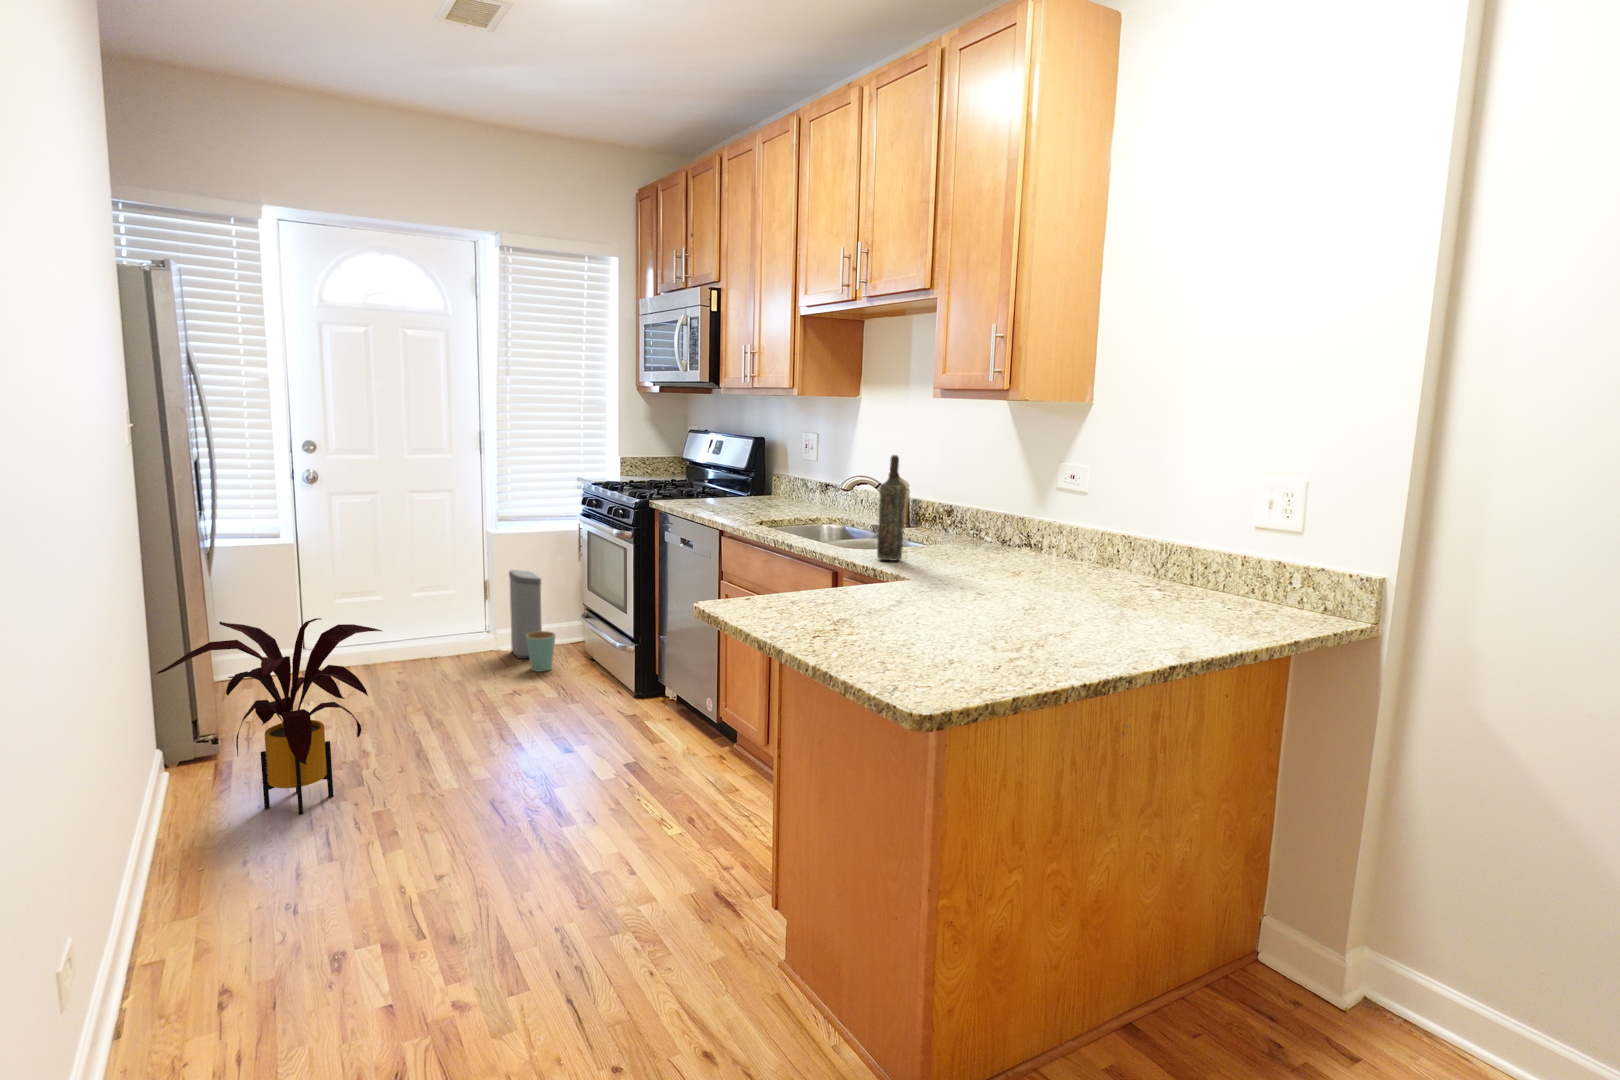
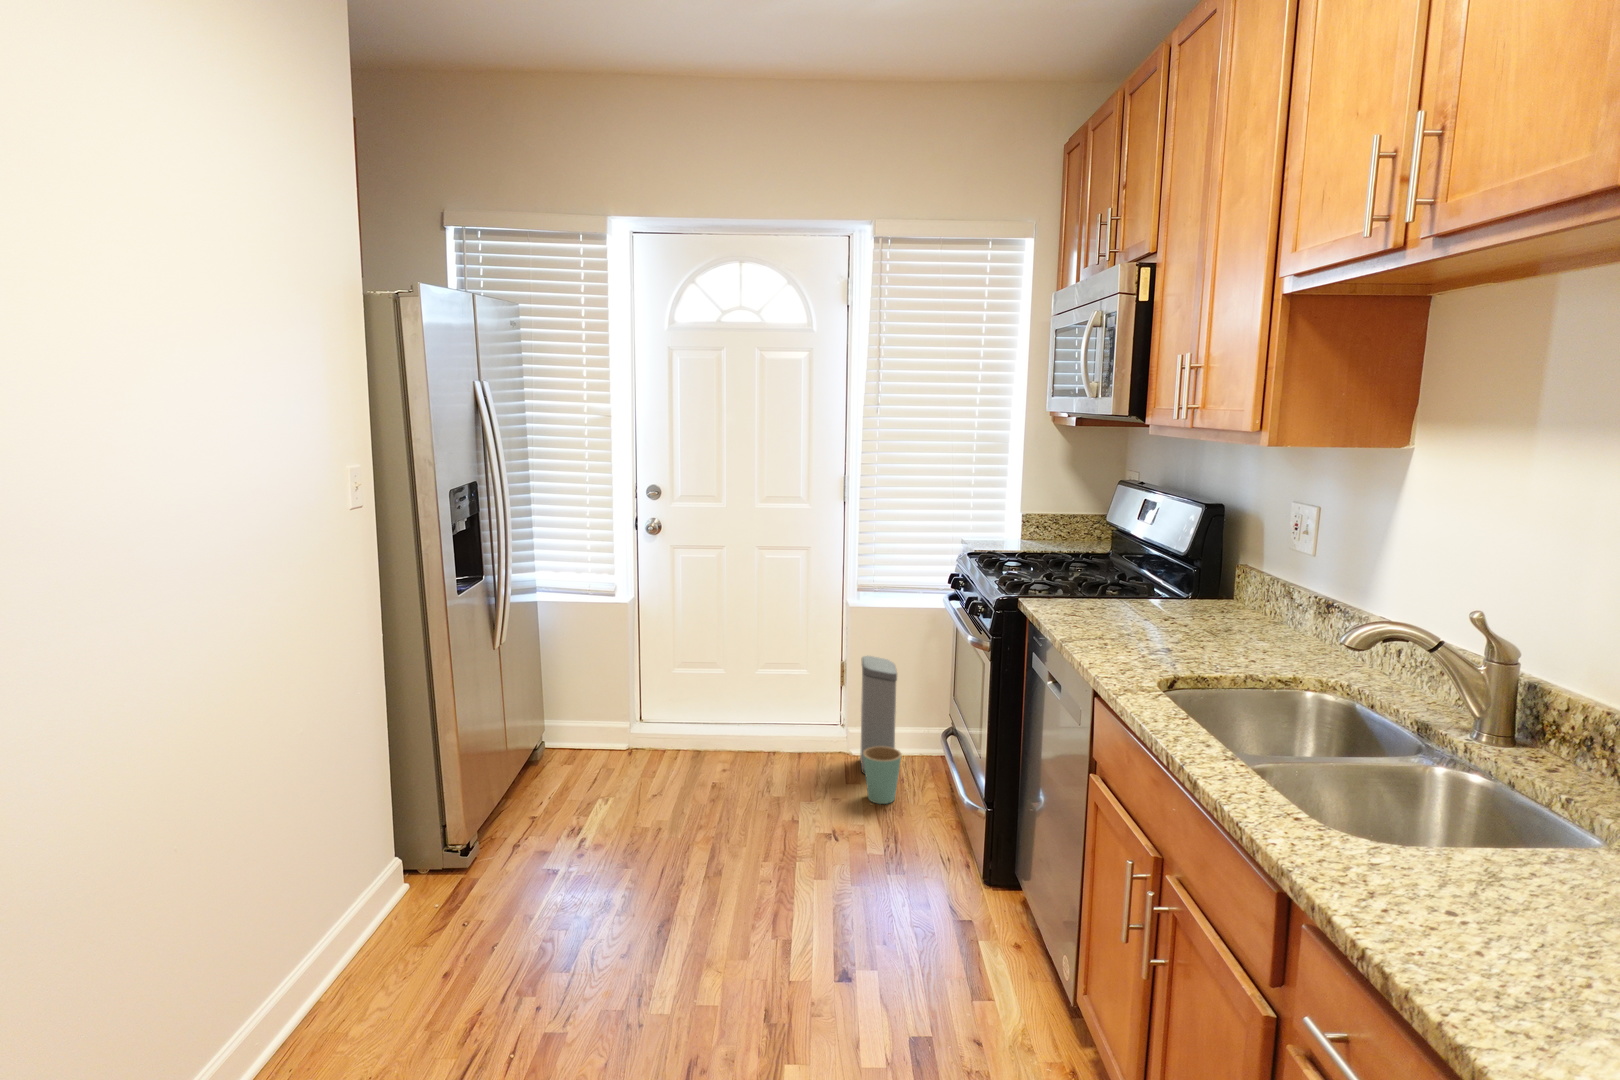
bottle: present [877,455,906,561] -> none [1401,647,1509,932]
house plant: present [156,618,381,814] -> none [326,730,609,1008]

